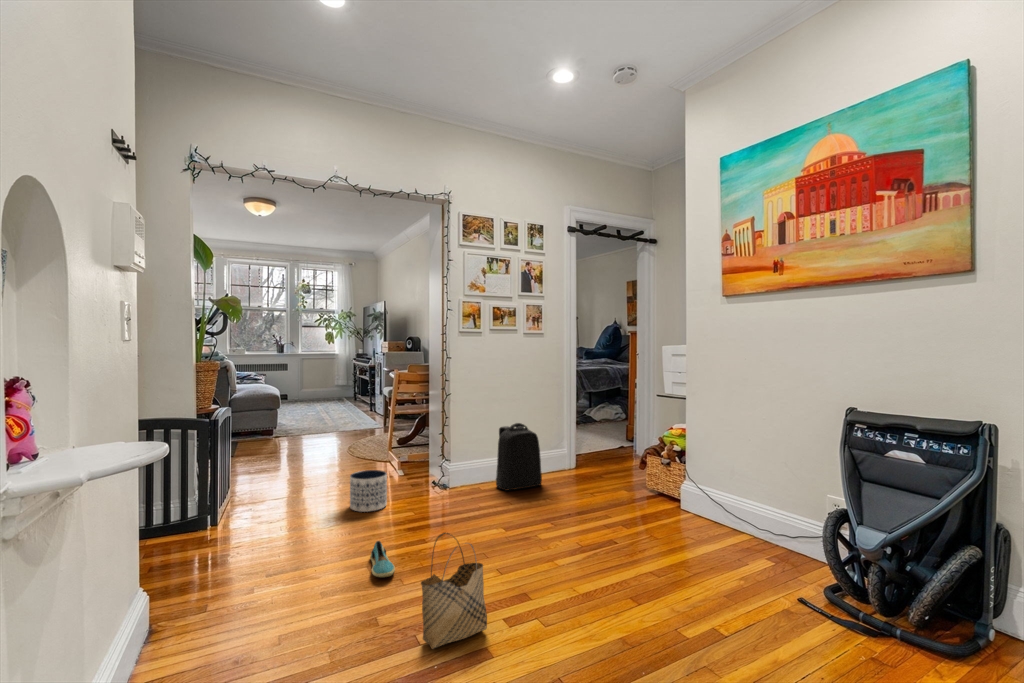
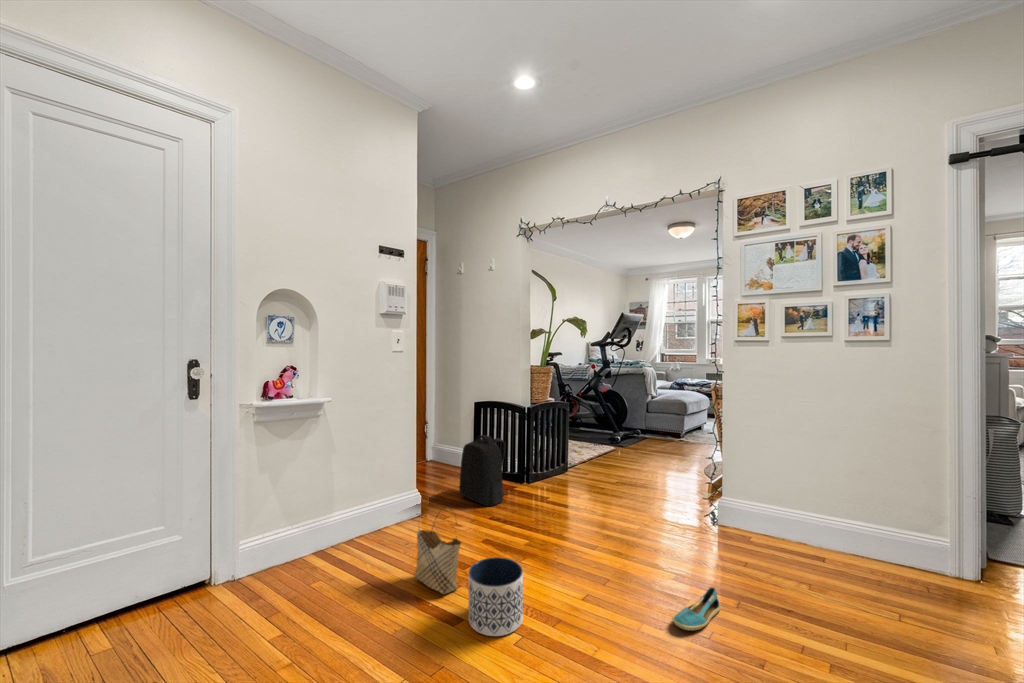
backpack: present [496,423,542,491] -> present [459,435,507,506]
planter: present [350,470,387,512] -> present [468,557,523,636]
shoe: present [370,541,395,577] -> present [672,587,721,630]

